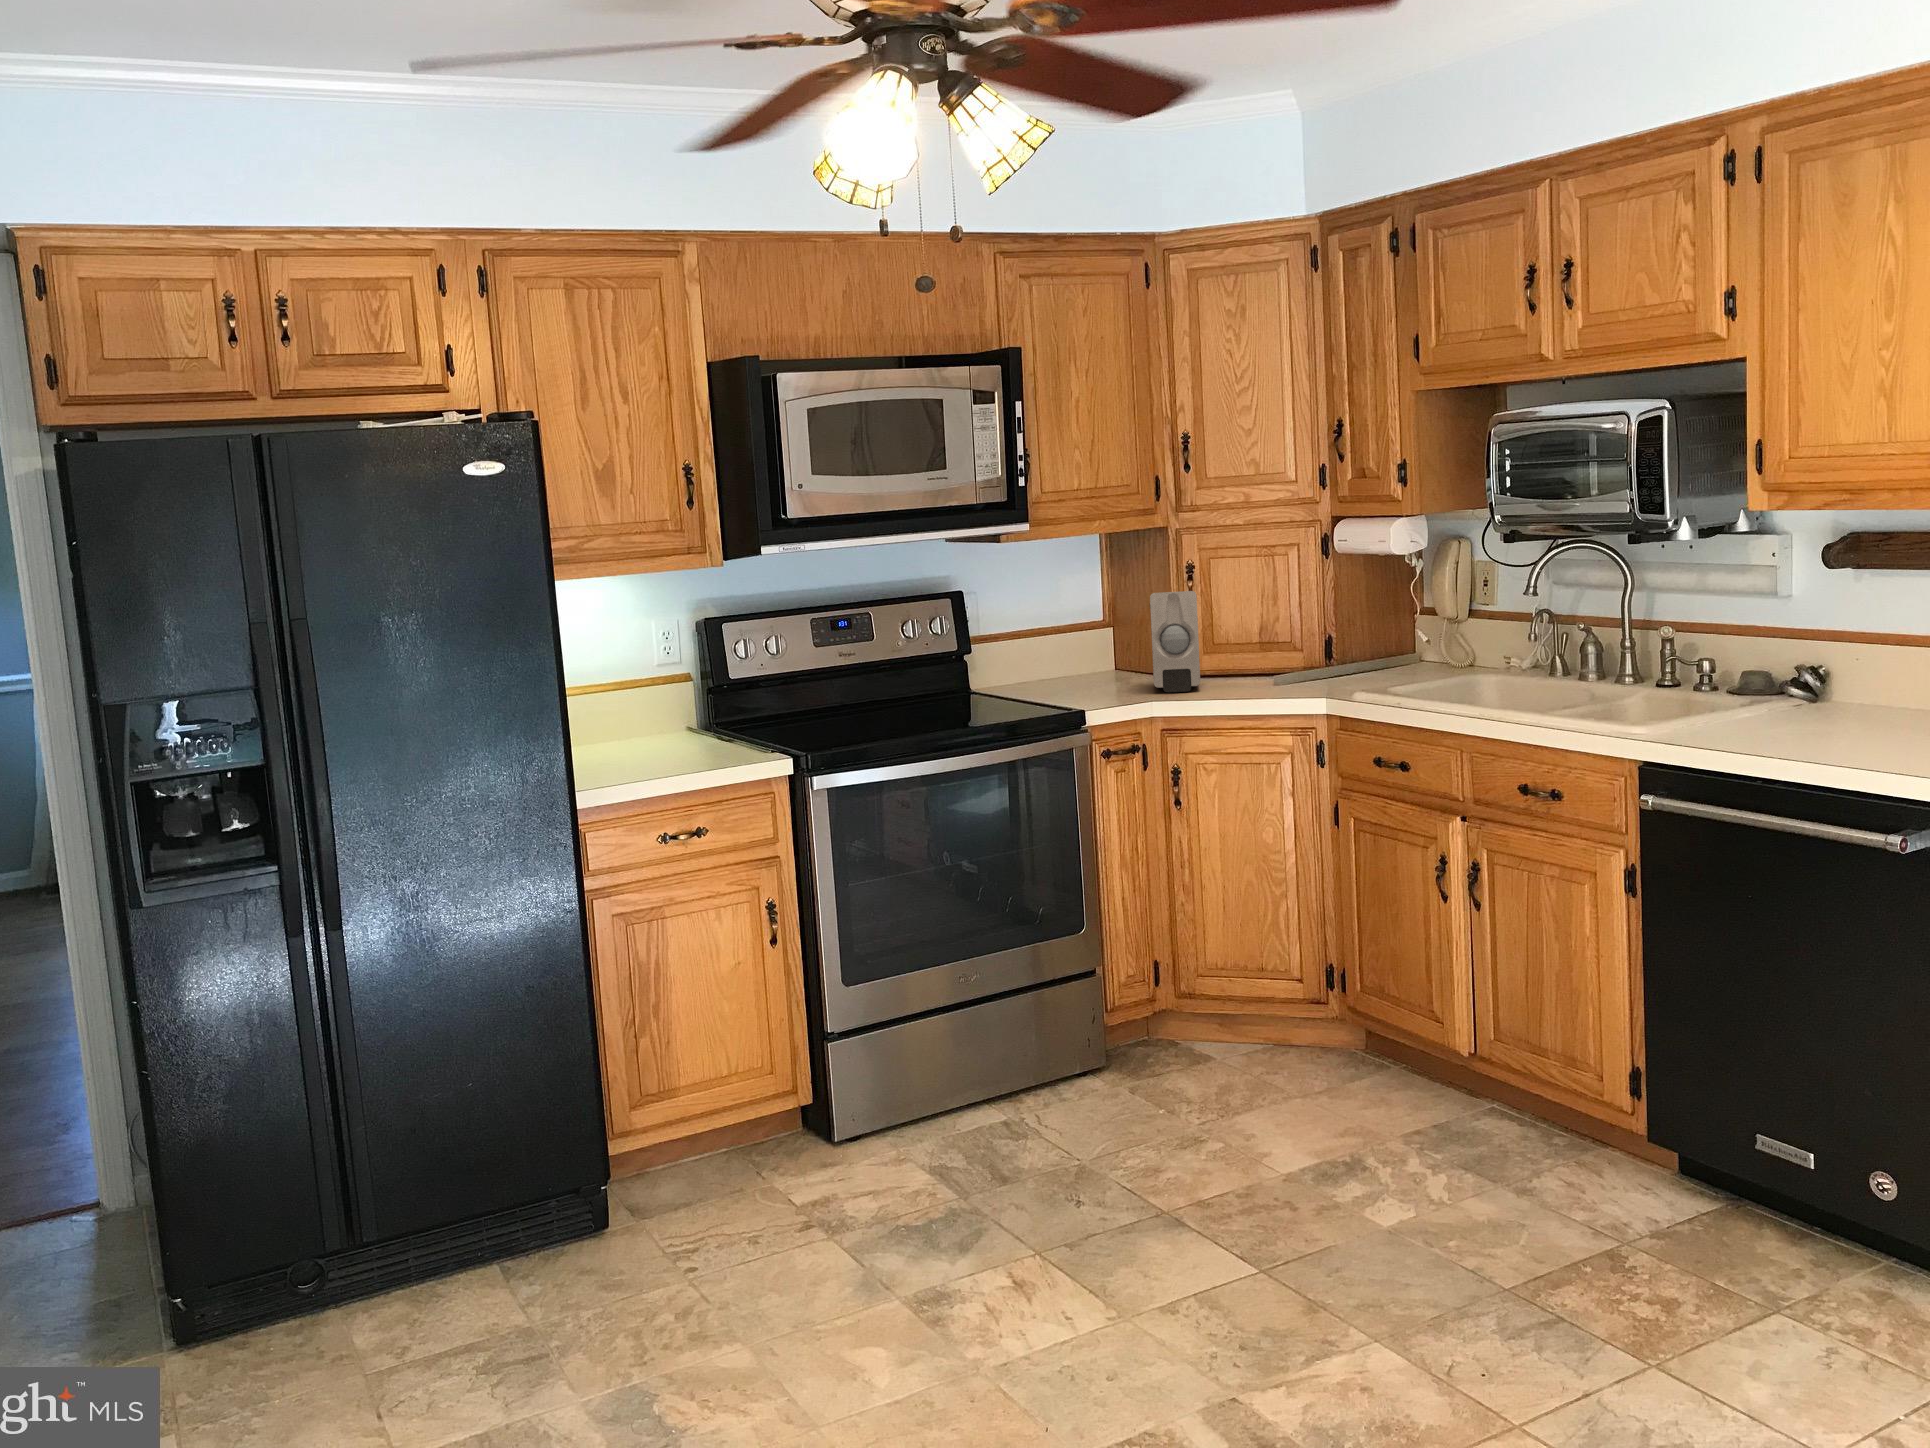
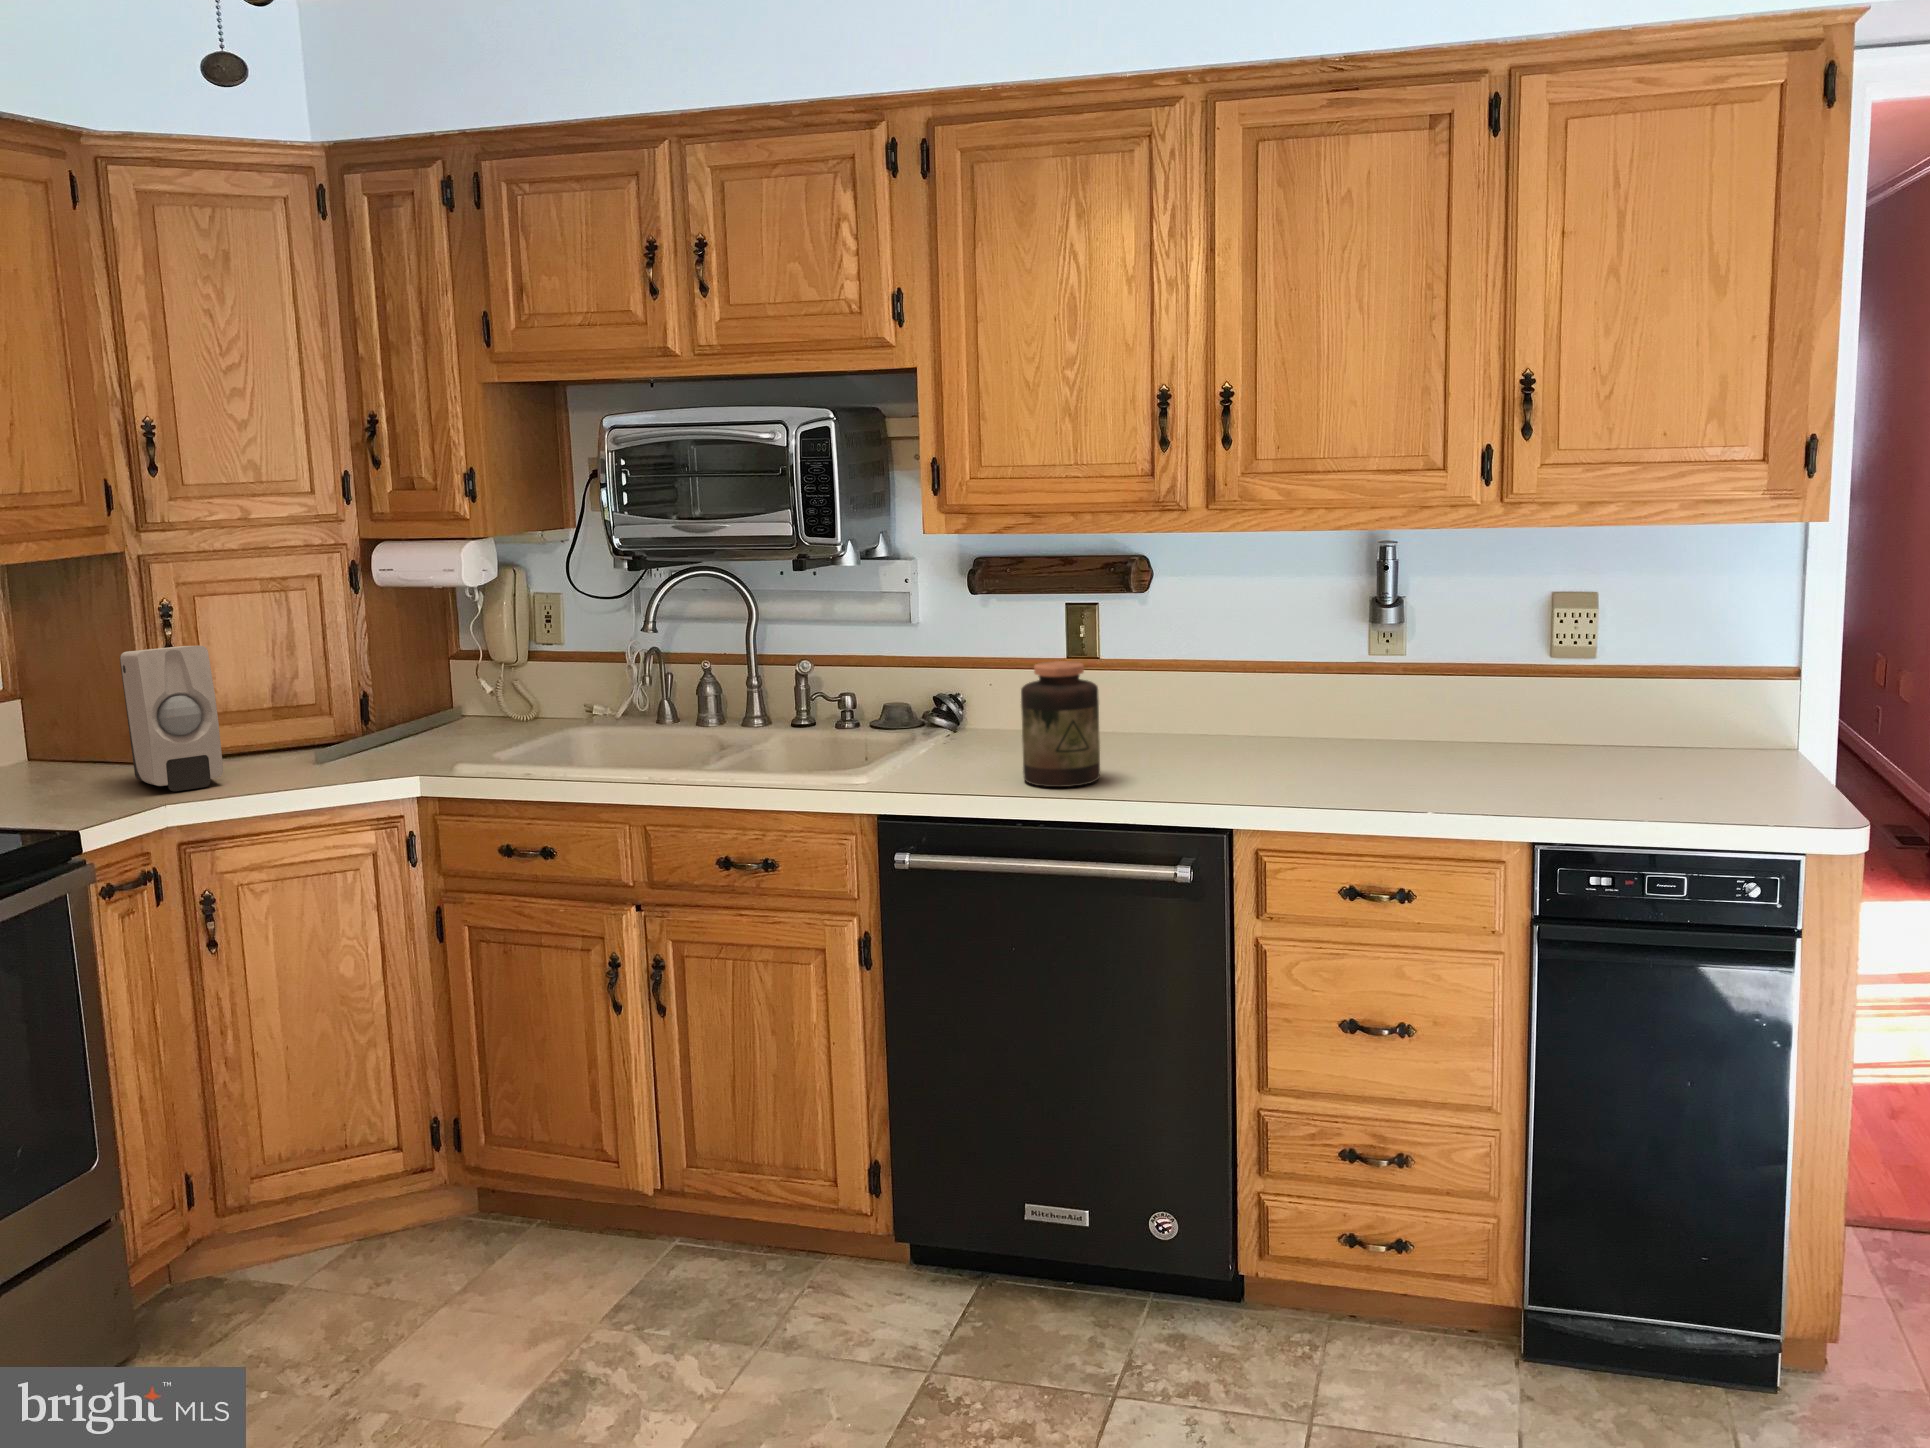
jar: none [1791,632,1875,750] -> present [1021,661,1100,787]

